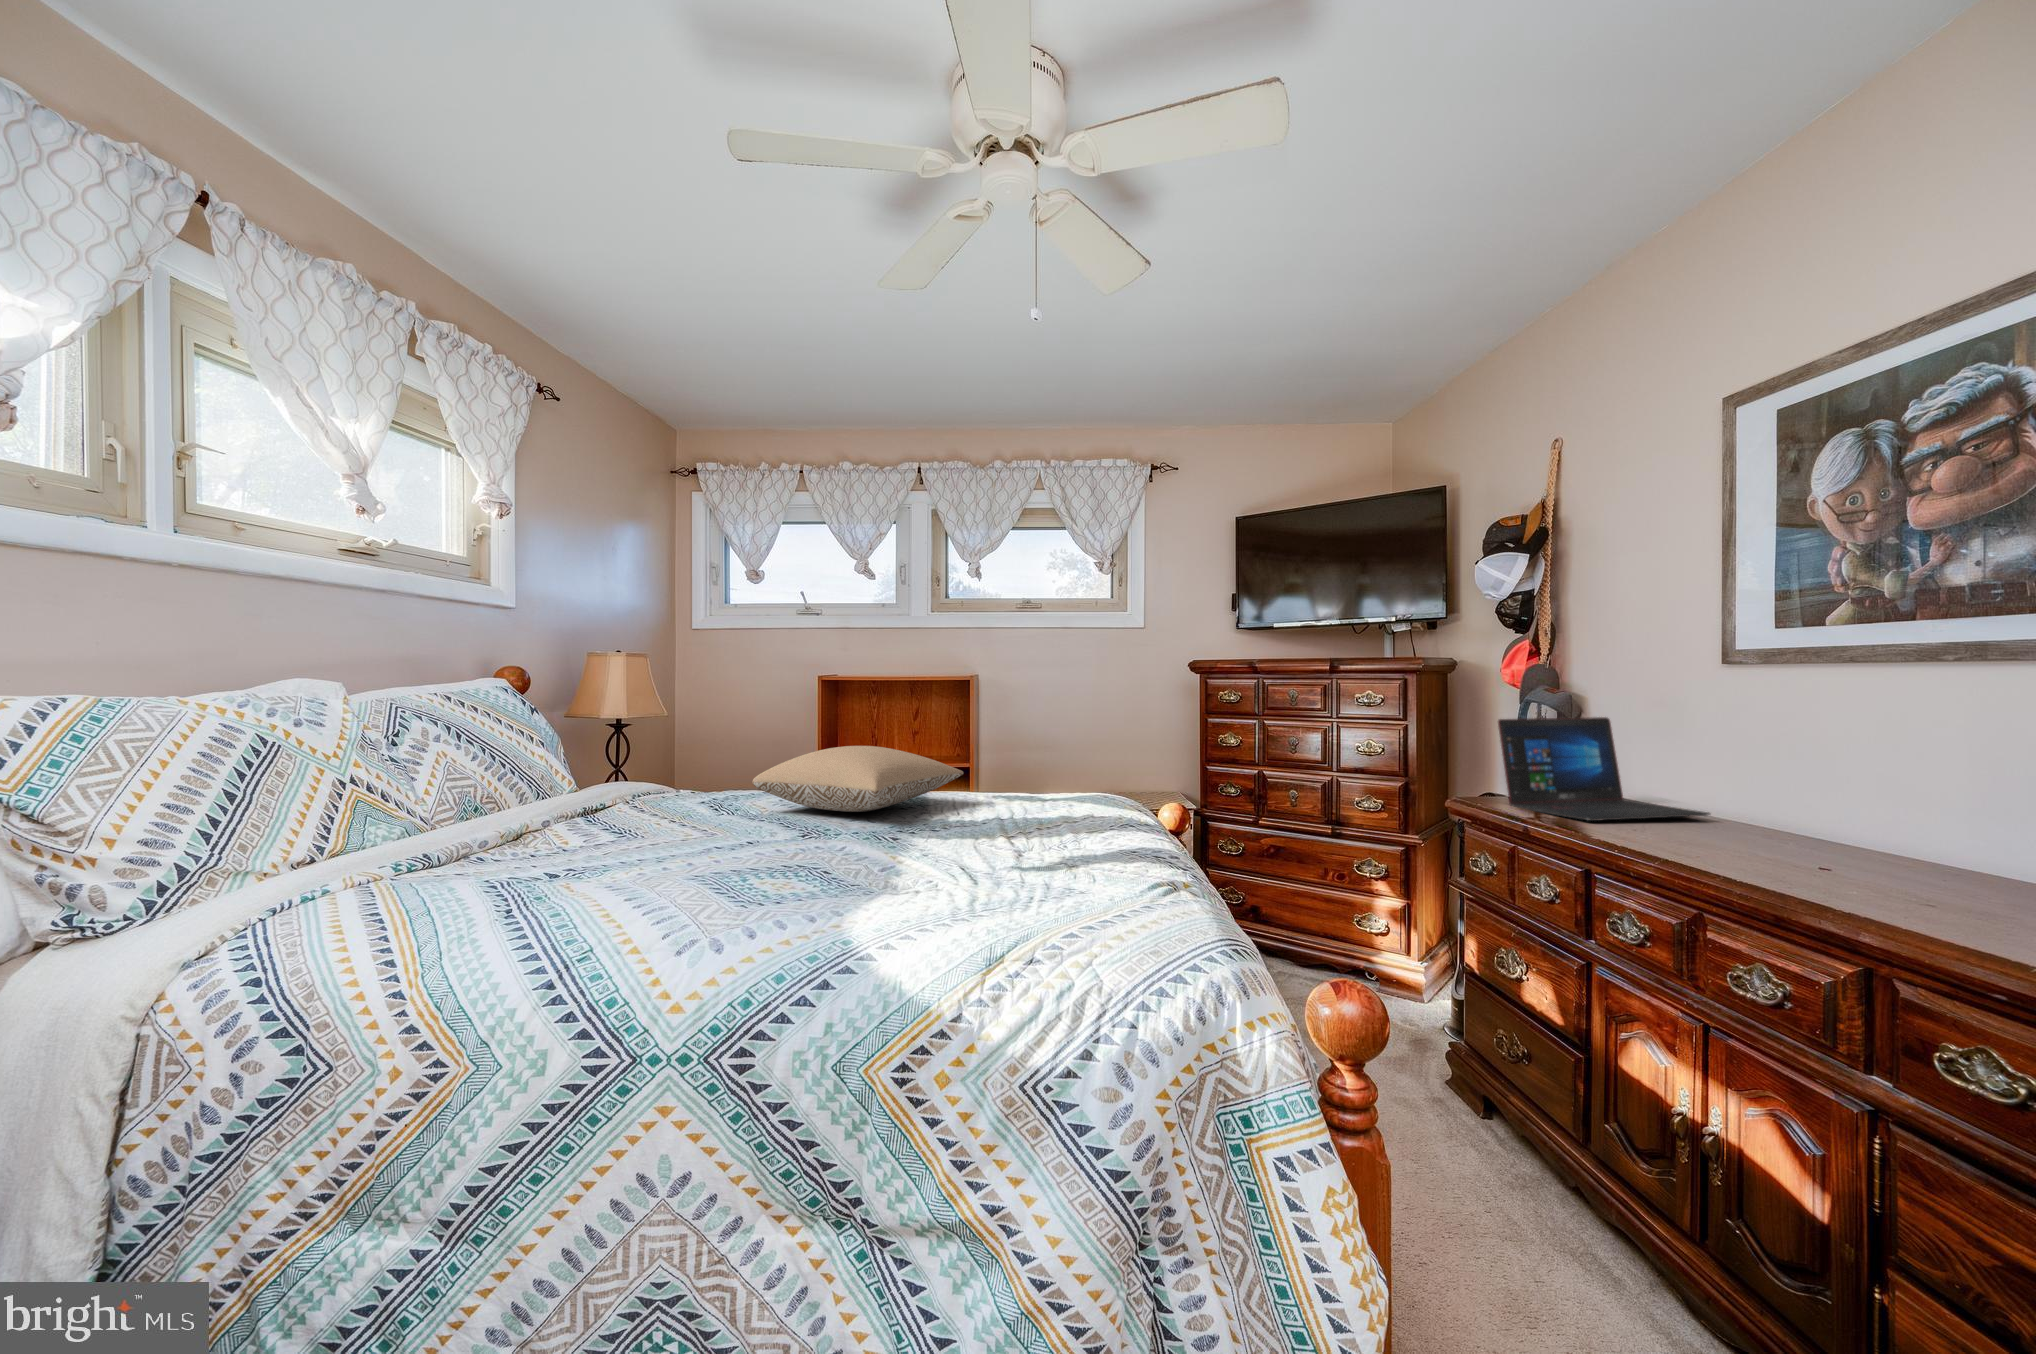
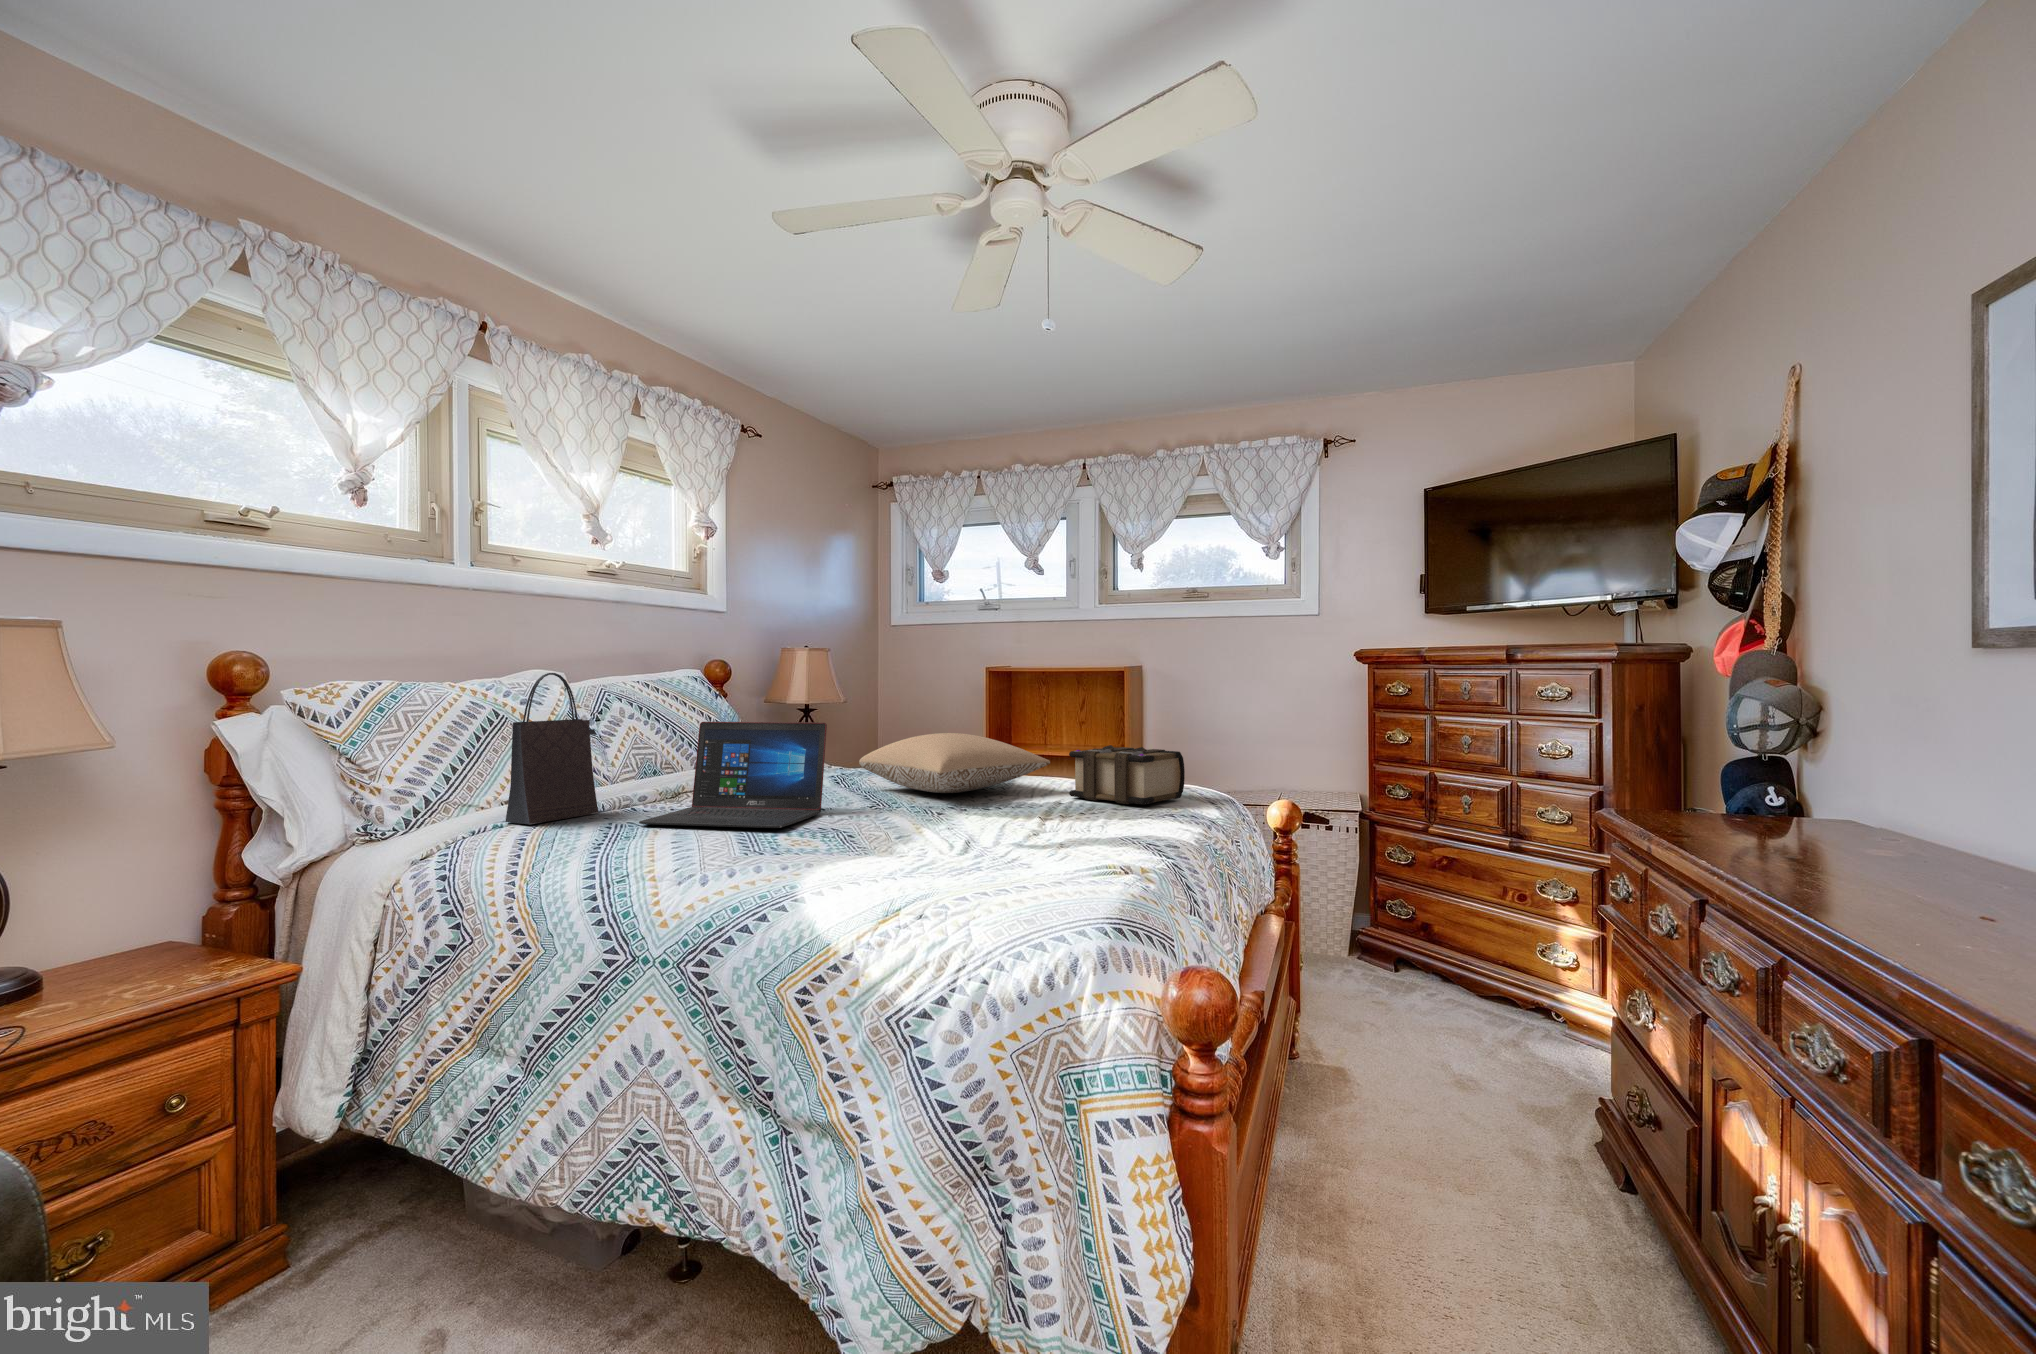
handbag: none [320,685,448,893] -> present [505,673,598,825]
laptop: present [1498,717,1710,821] -> present [639,722,827,828]
book: none [990,753,1098,812] -> present [1069,745,1185,805]

